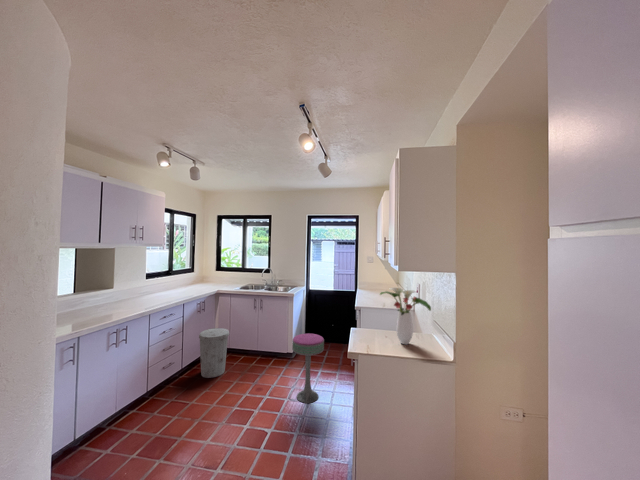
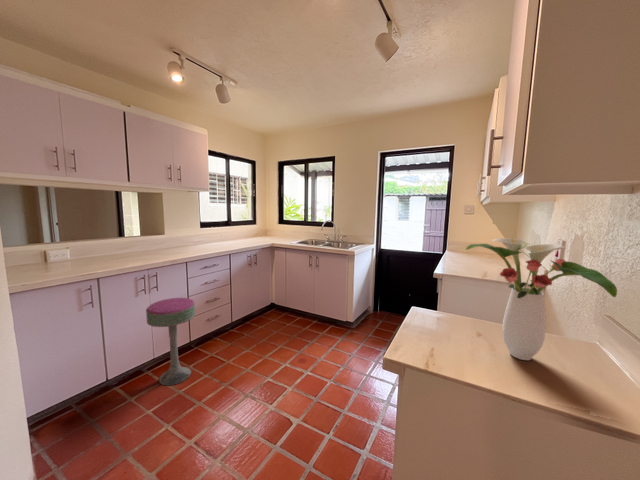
trash can: present [199,328,229,378] -> none [245,284,278,337]
bar stool: present [292,333,324,403] -> present [146,298,195,385]

